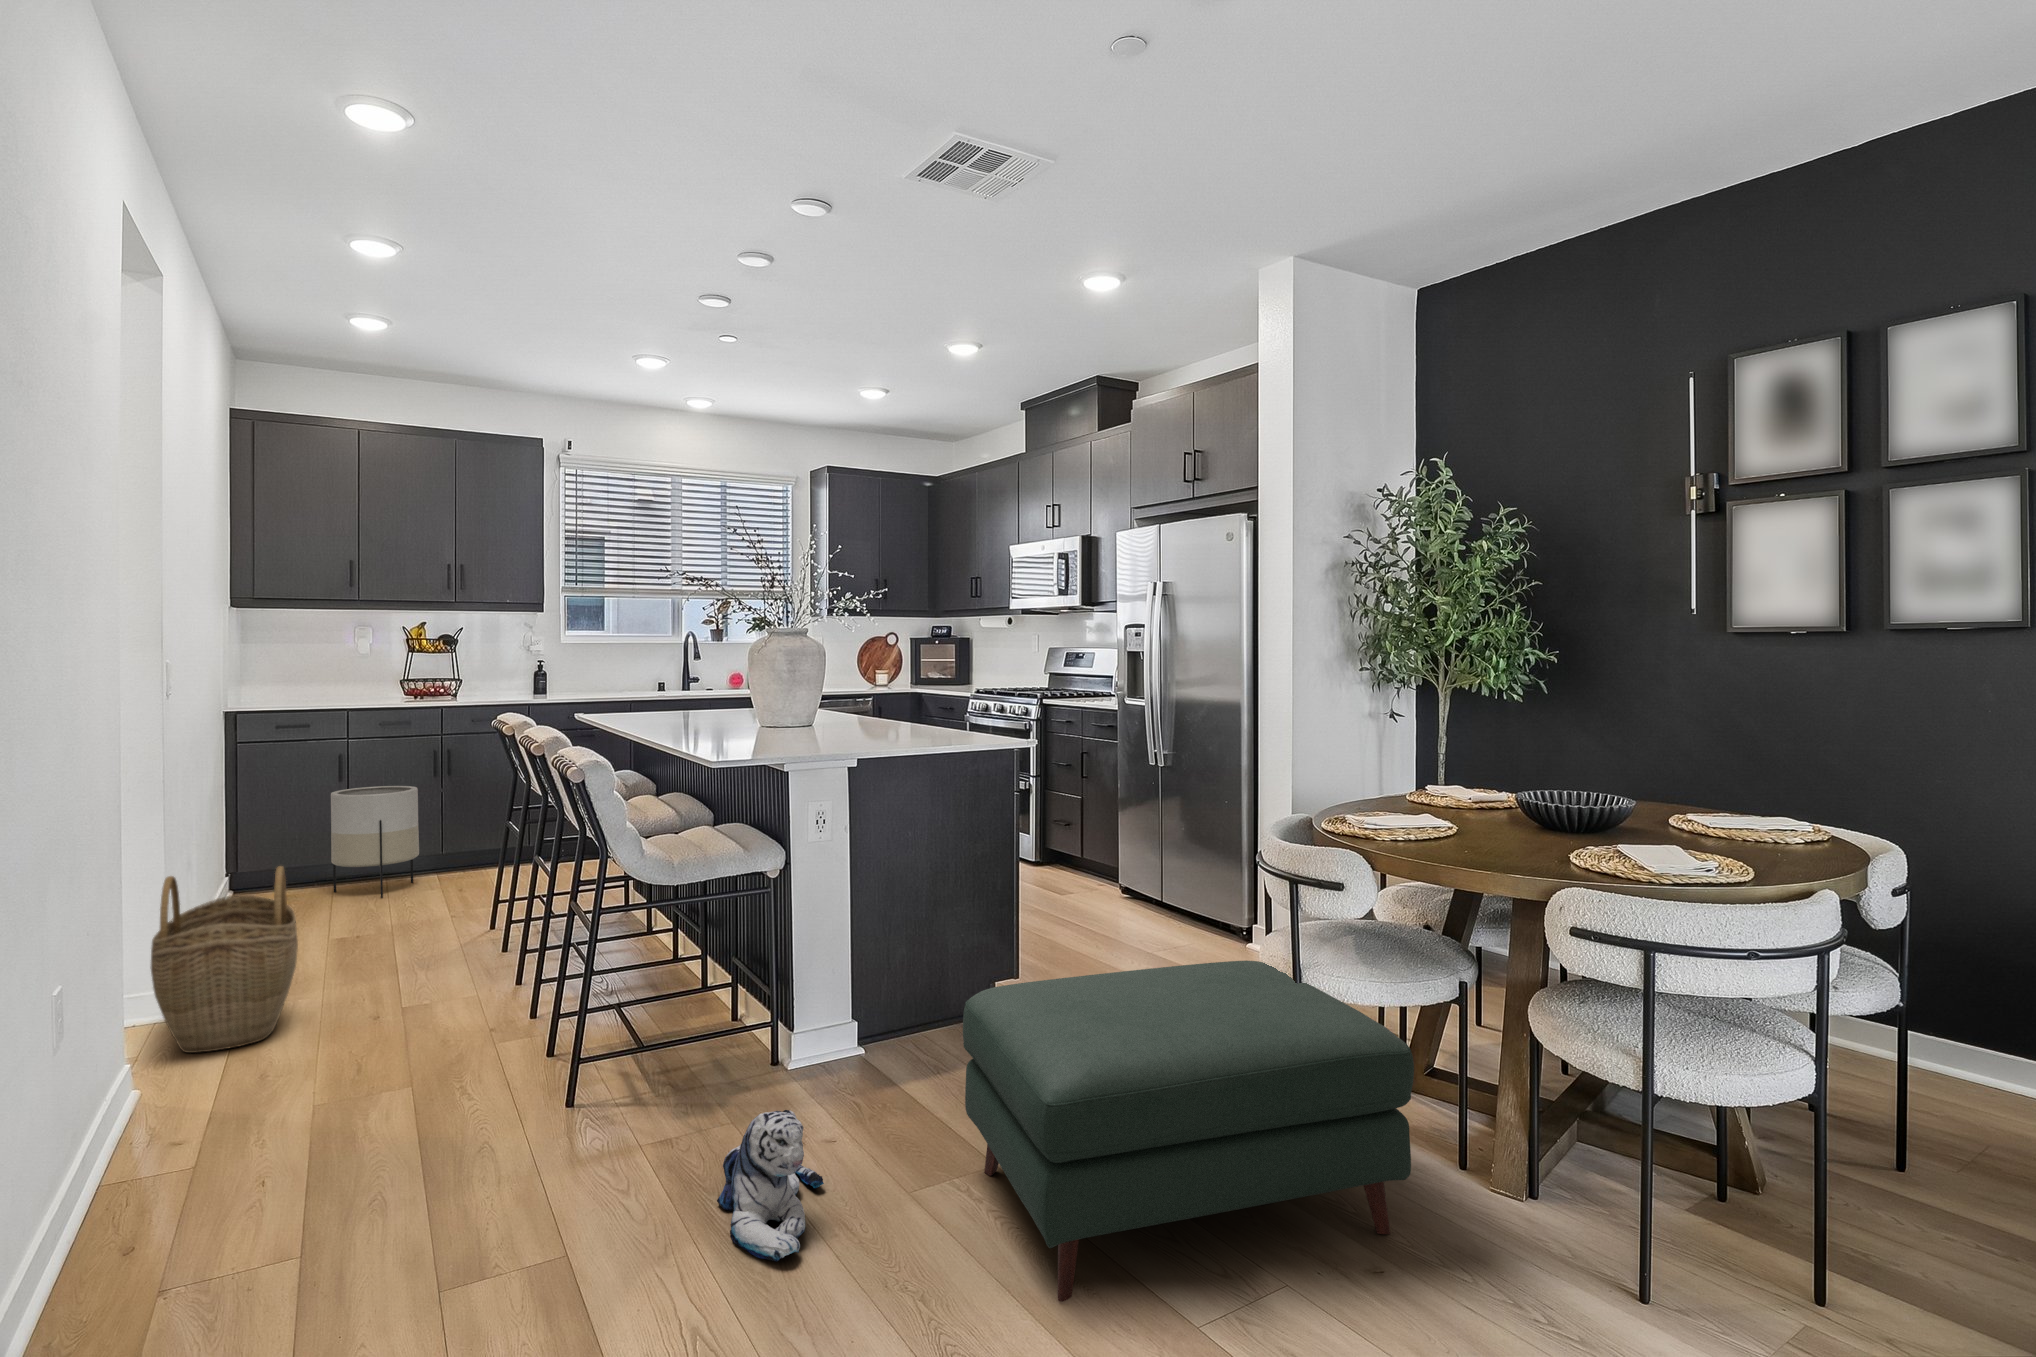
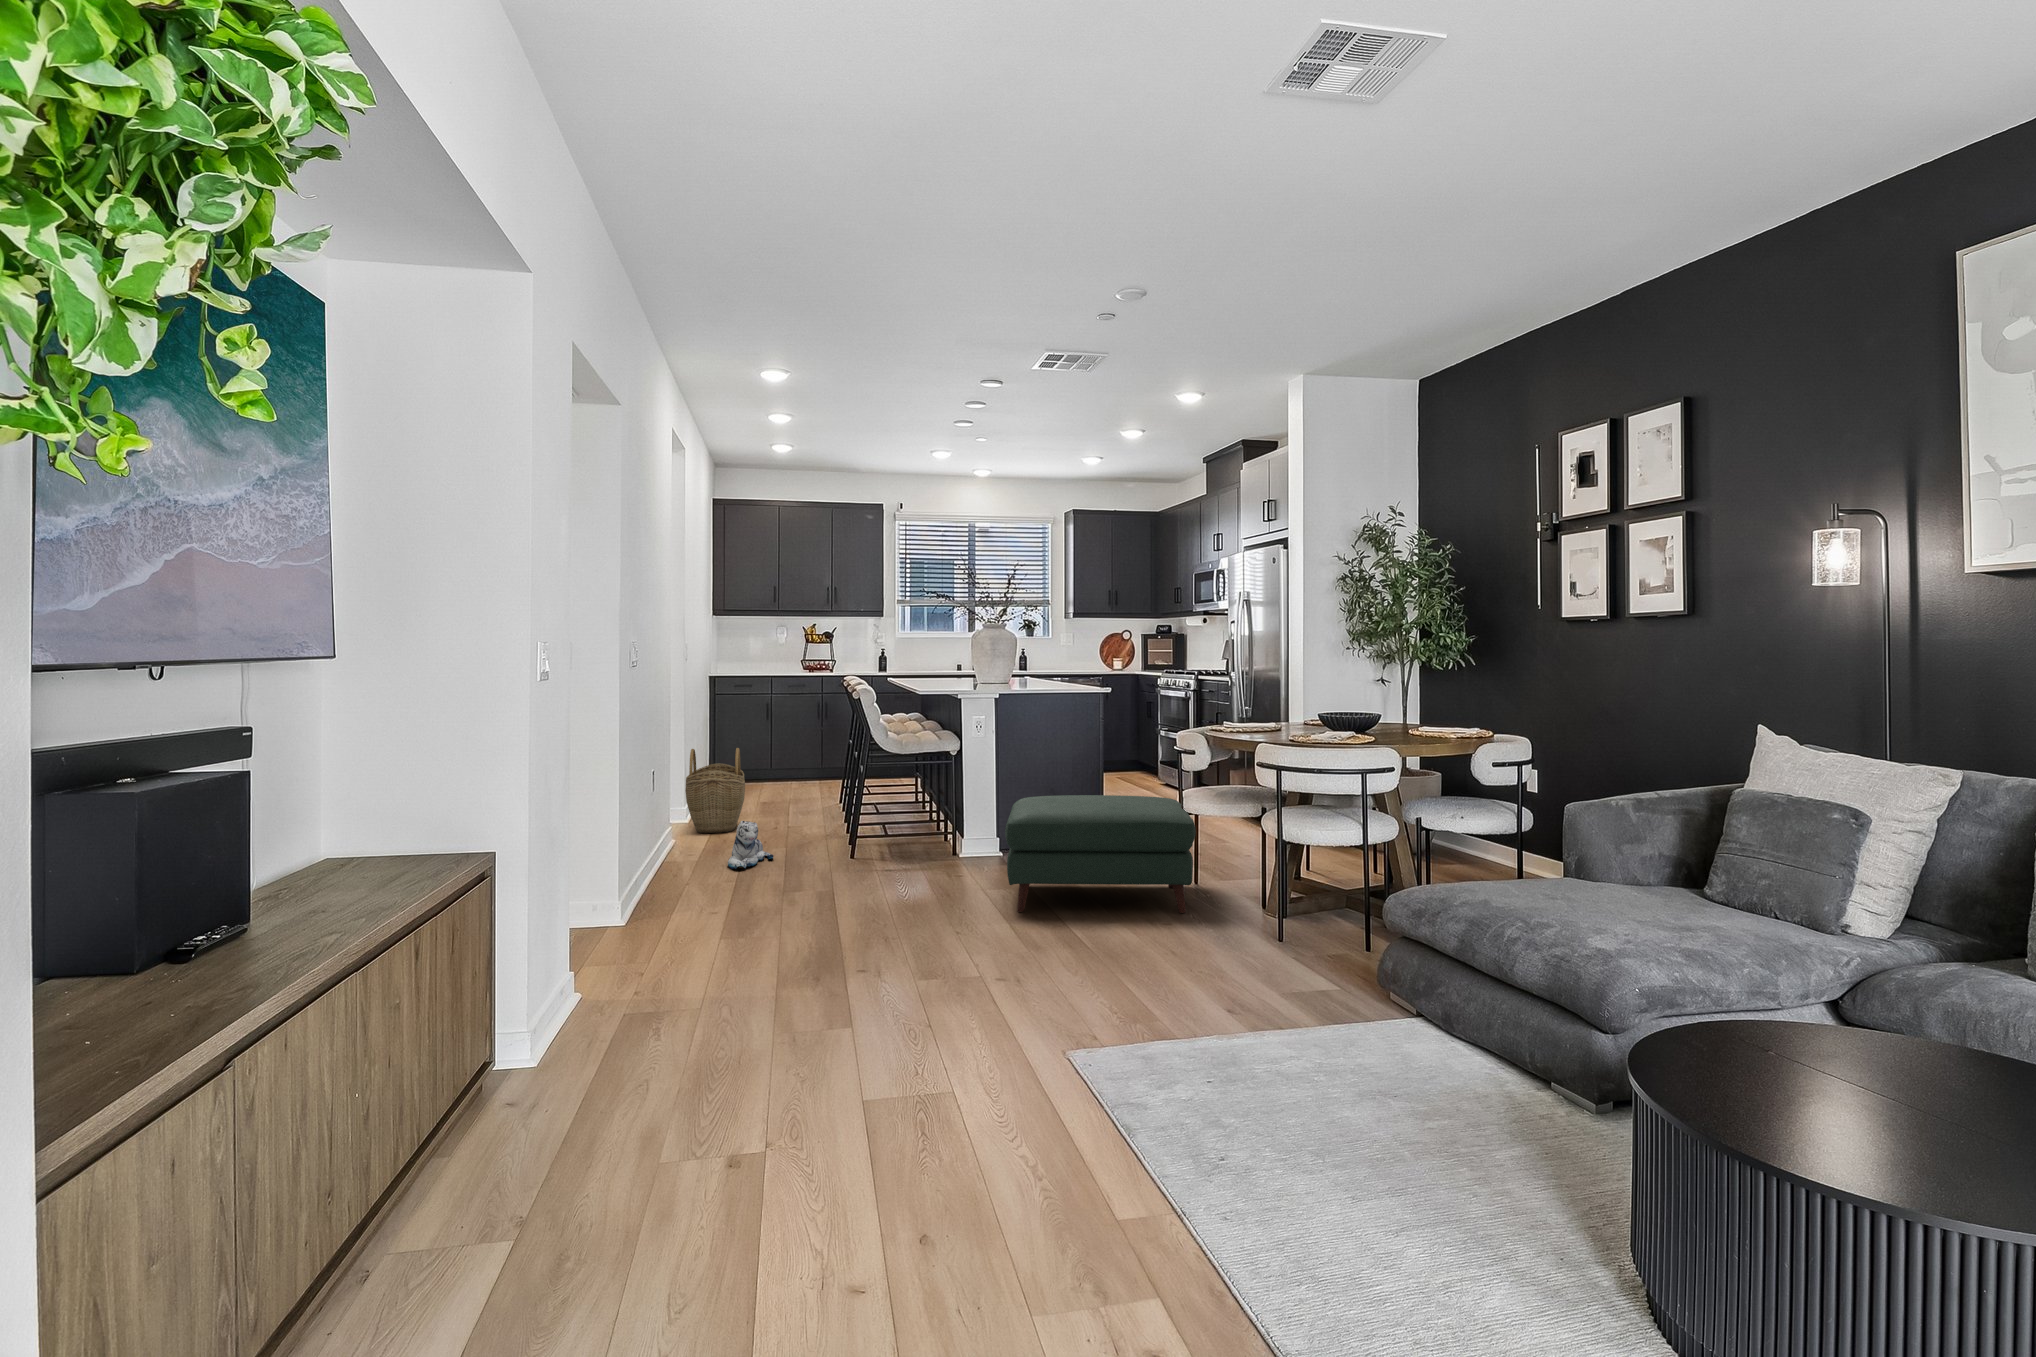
planter: present [331,786,419,898] -> none [763,725,808,789]
plush toy: present [717,1110,824,1261] -> present [728,821,773,869]

